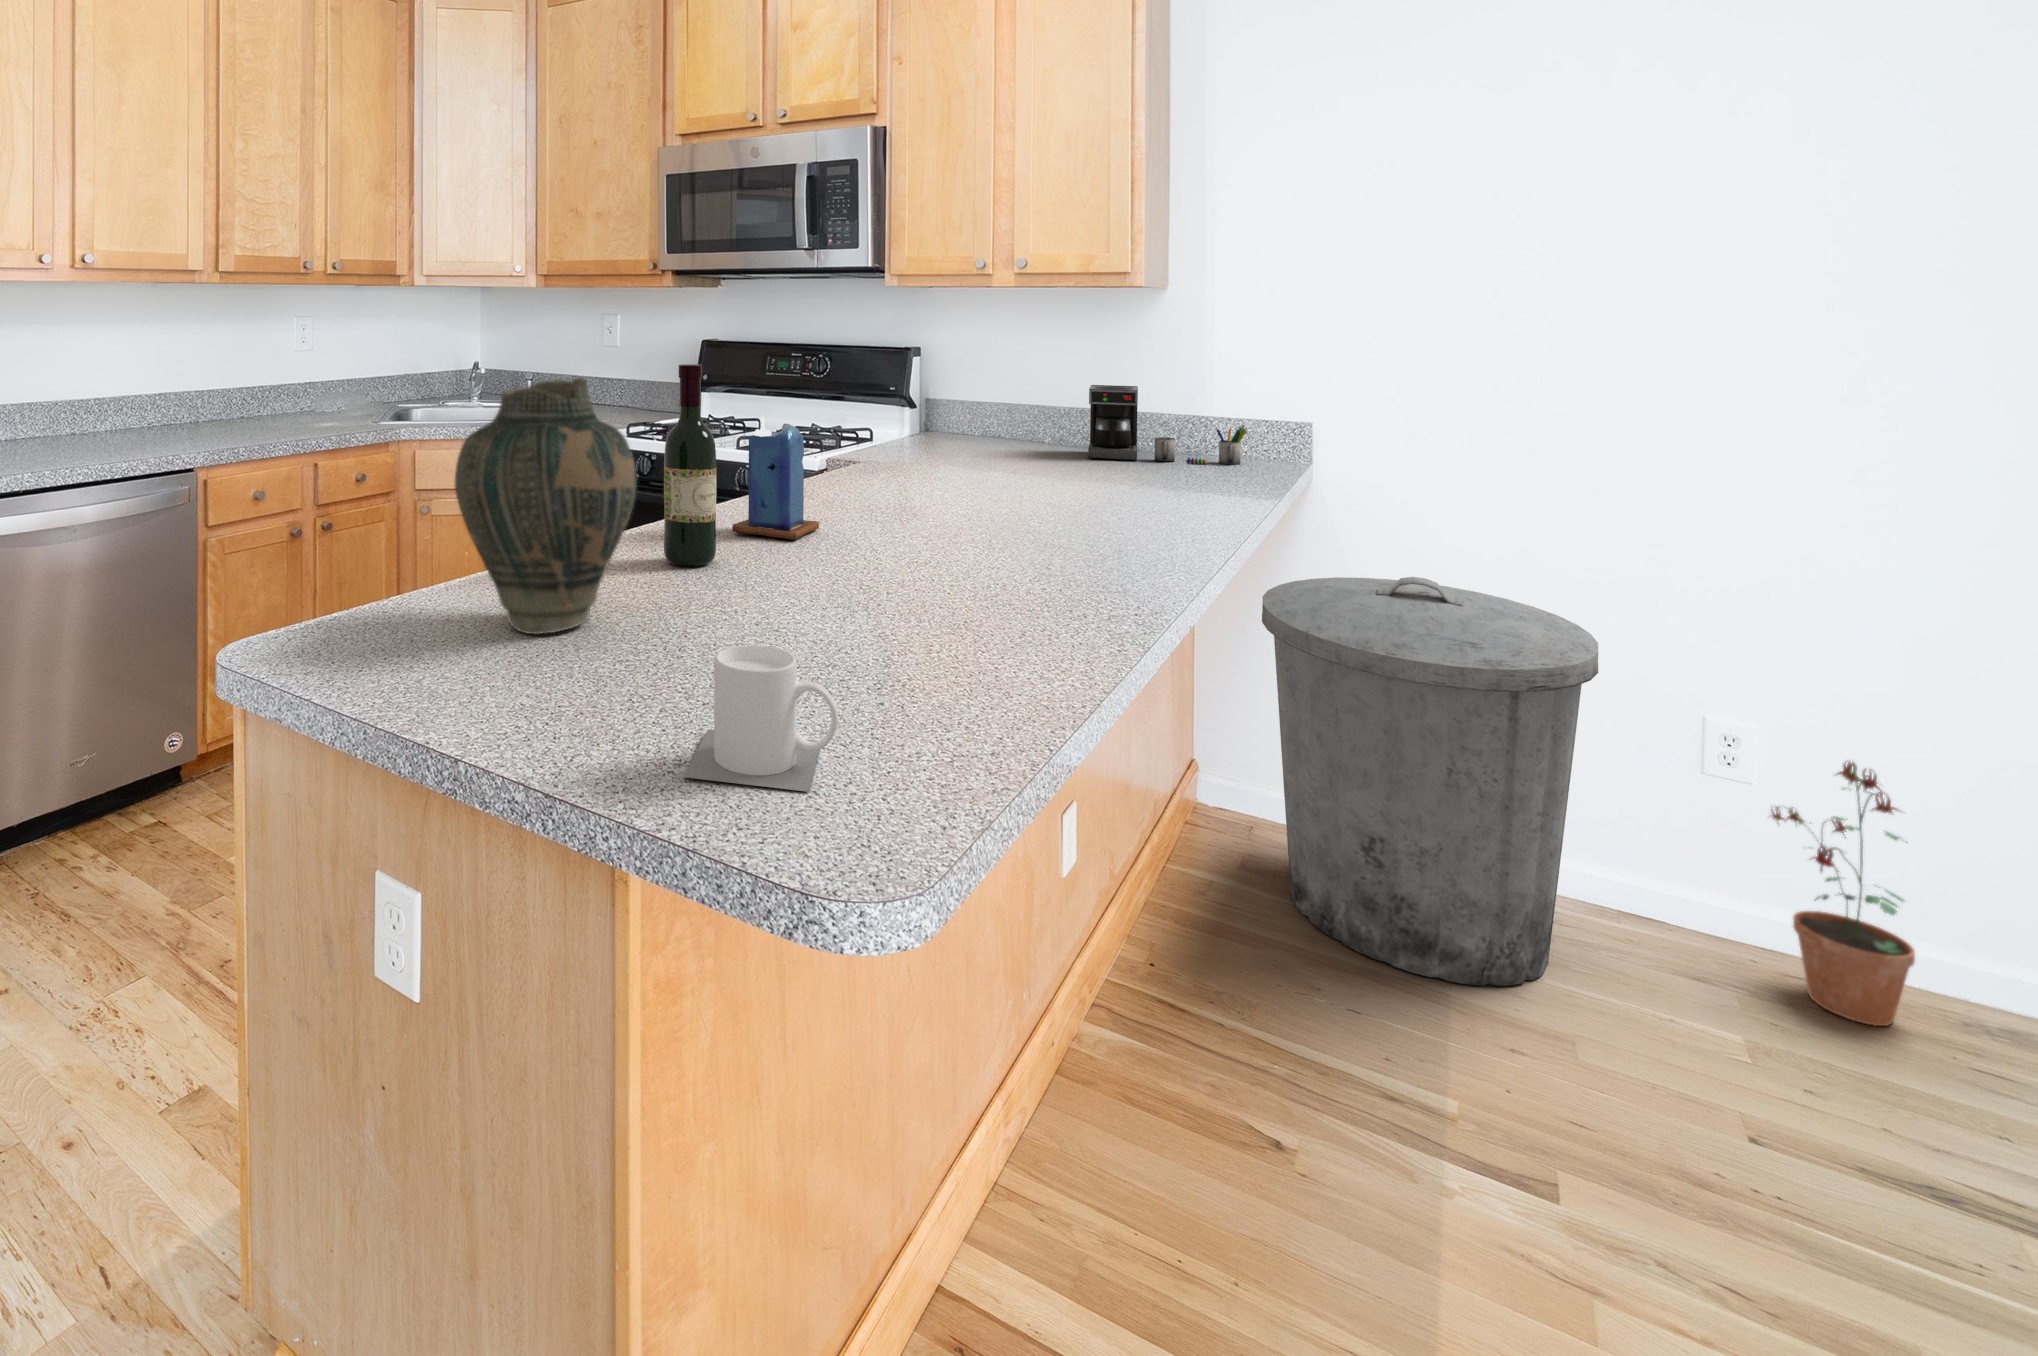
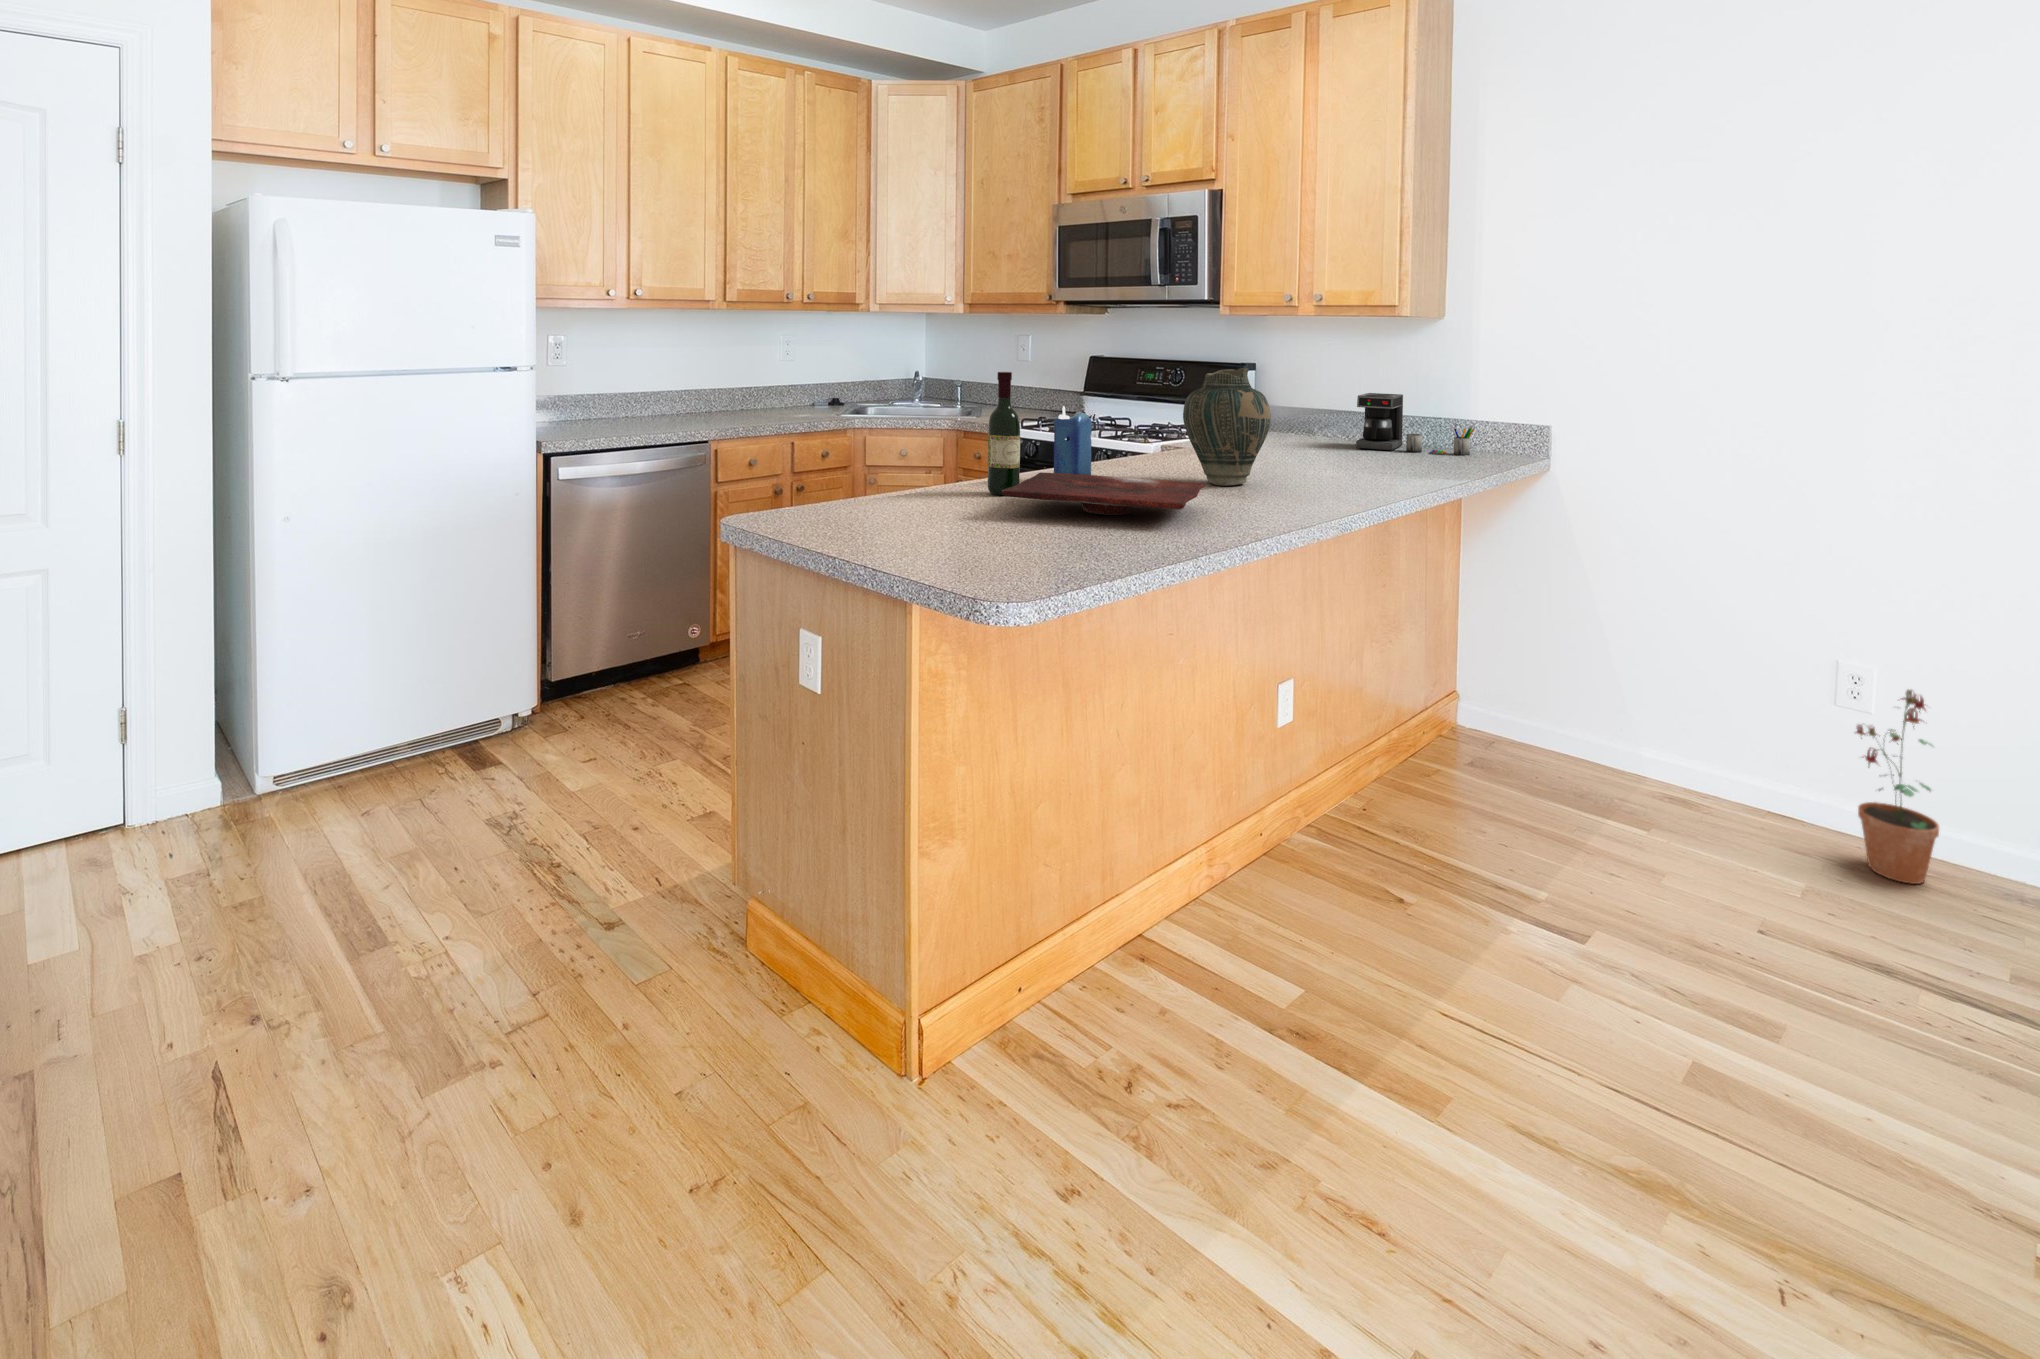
vase: present [455,378,637,634] -> present [1183,368,1271,486]
cutting board: none [729,528,1070,606] -> present [1002,472,1204,515]
trash can: present [1262,577,1598,986] -> none [1471,541,1708,839]
mug: present [683,645,838,792] -> none [931,507,1006,567]

